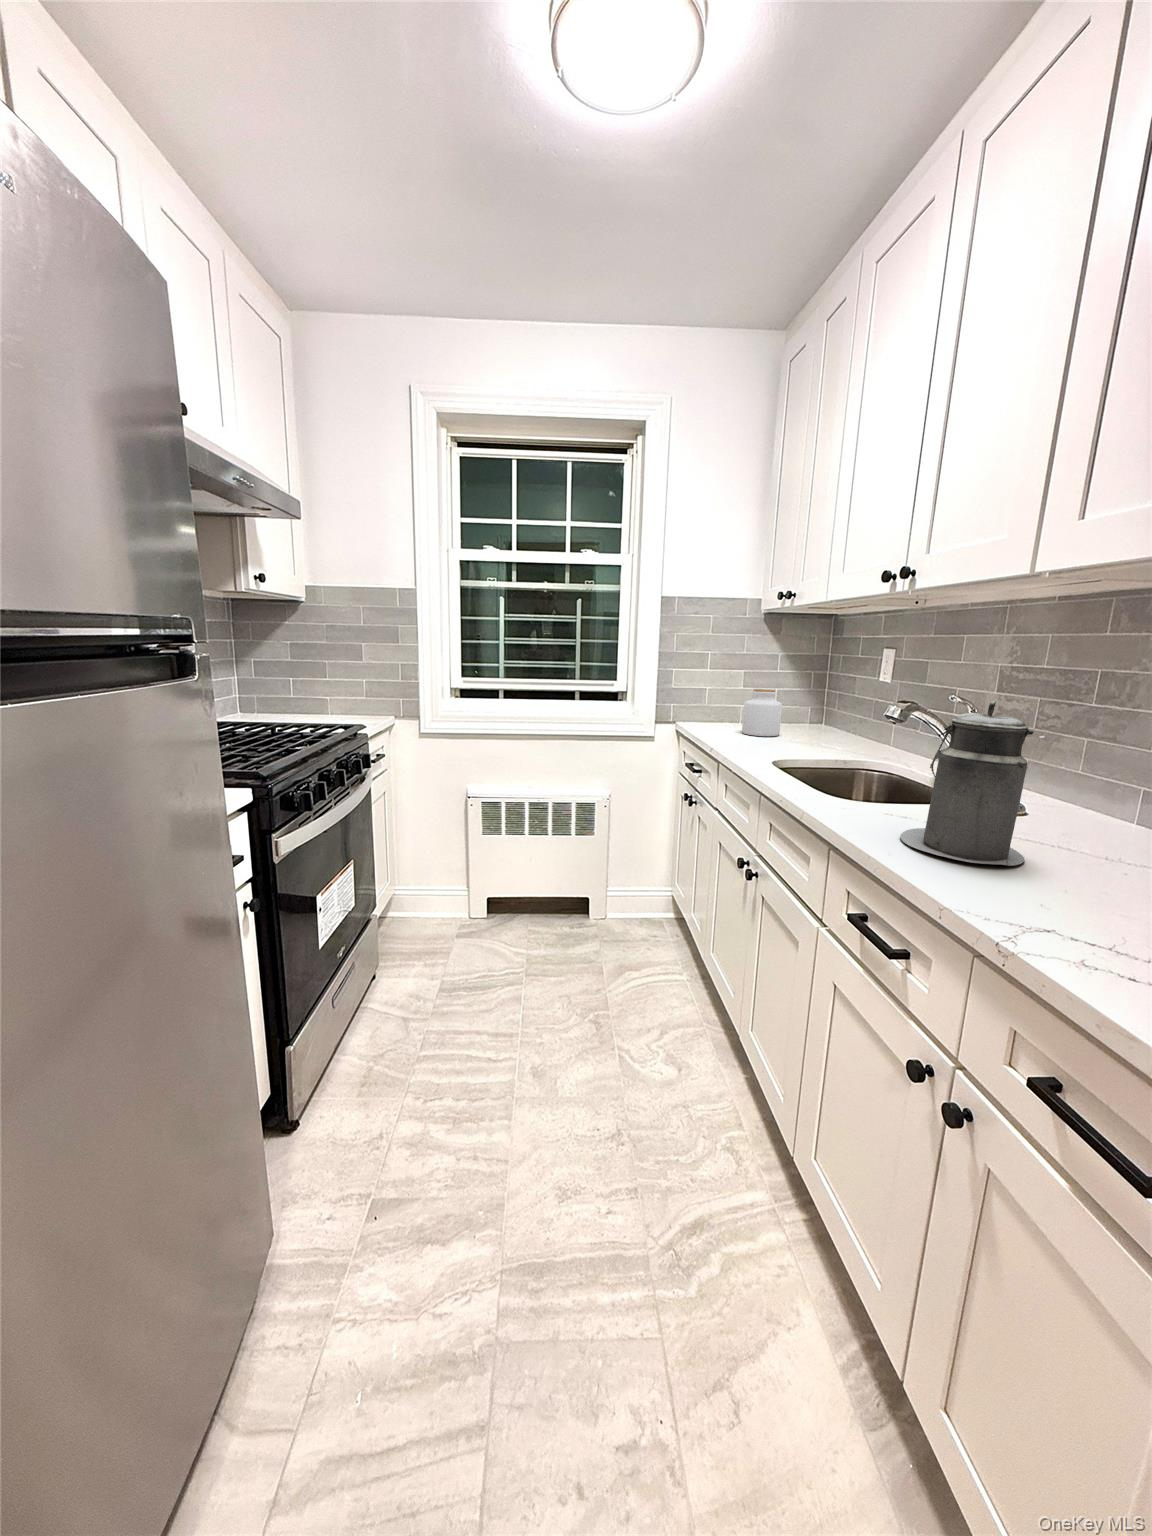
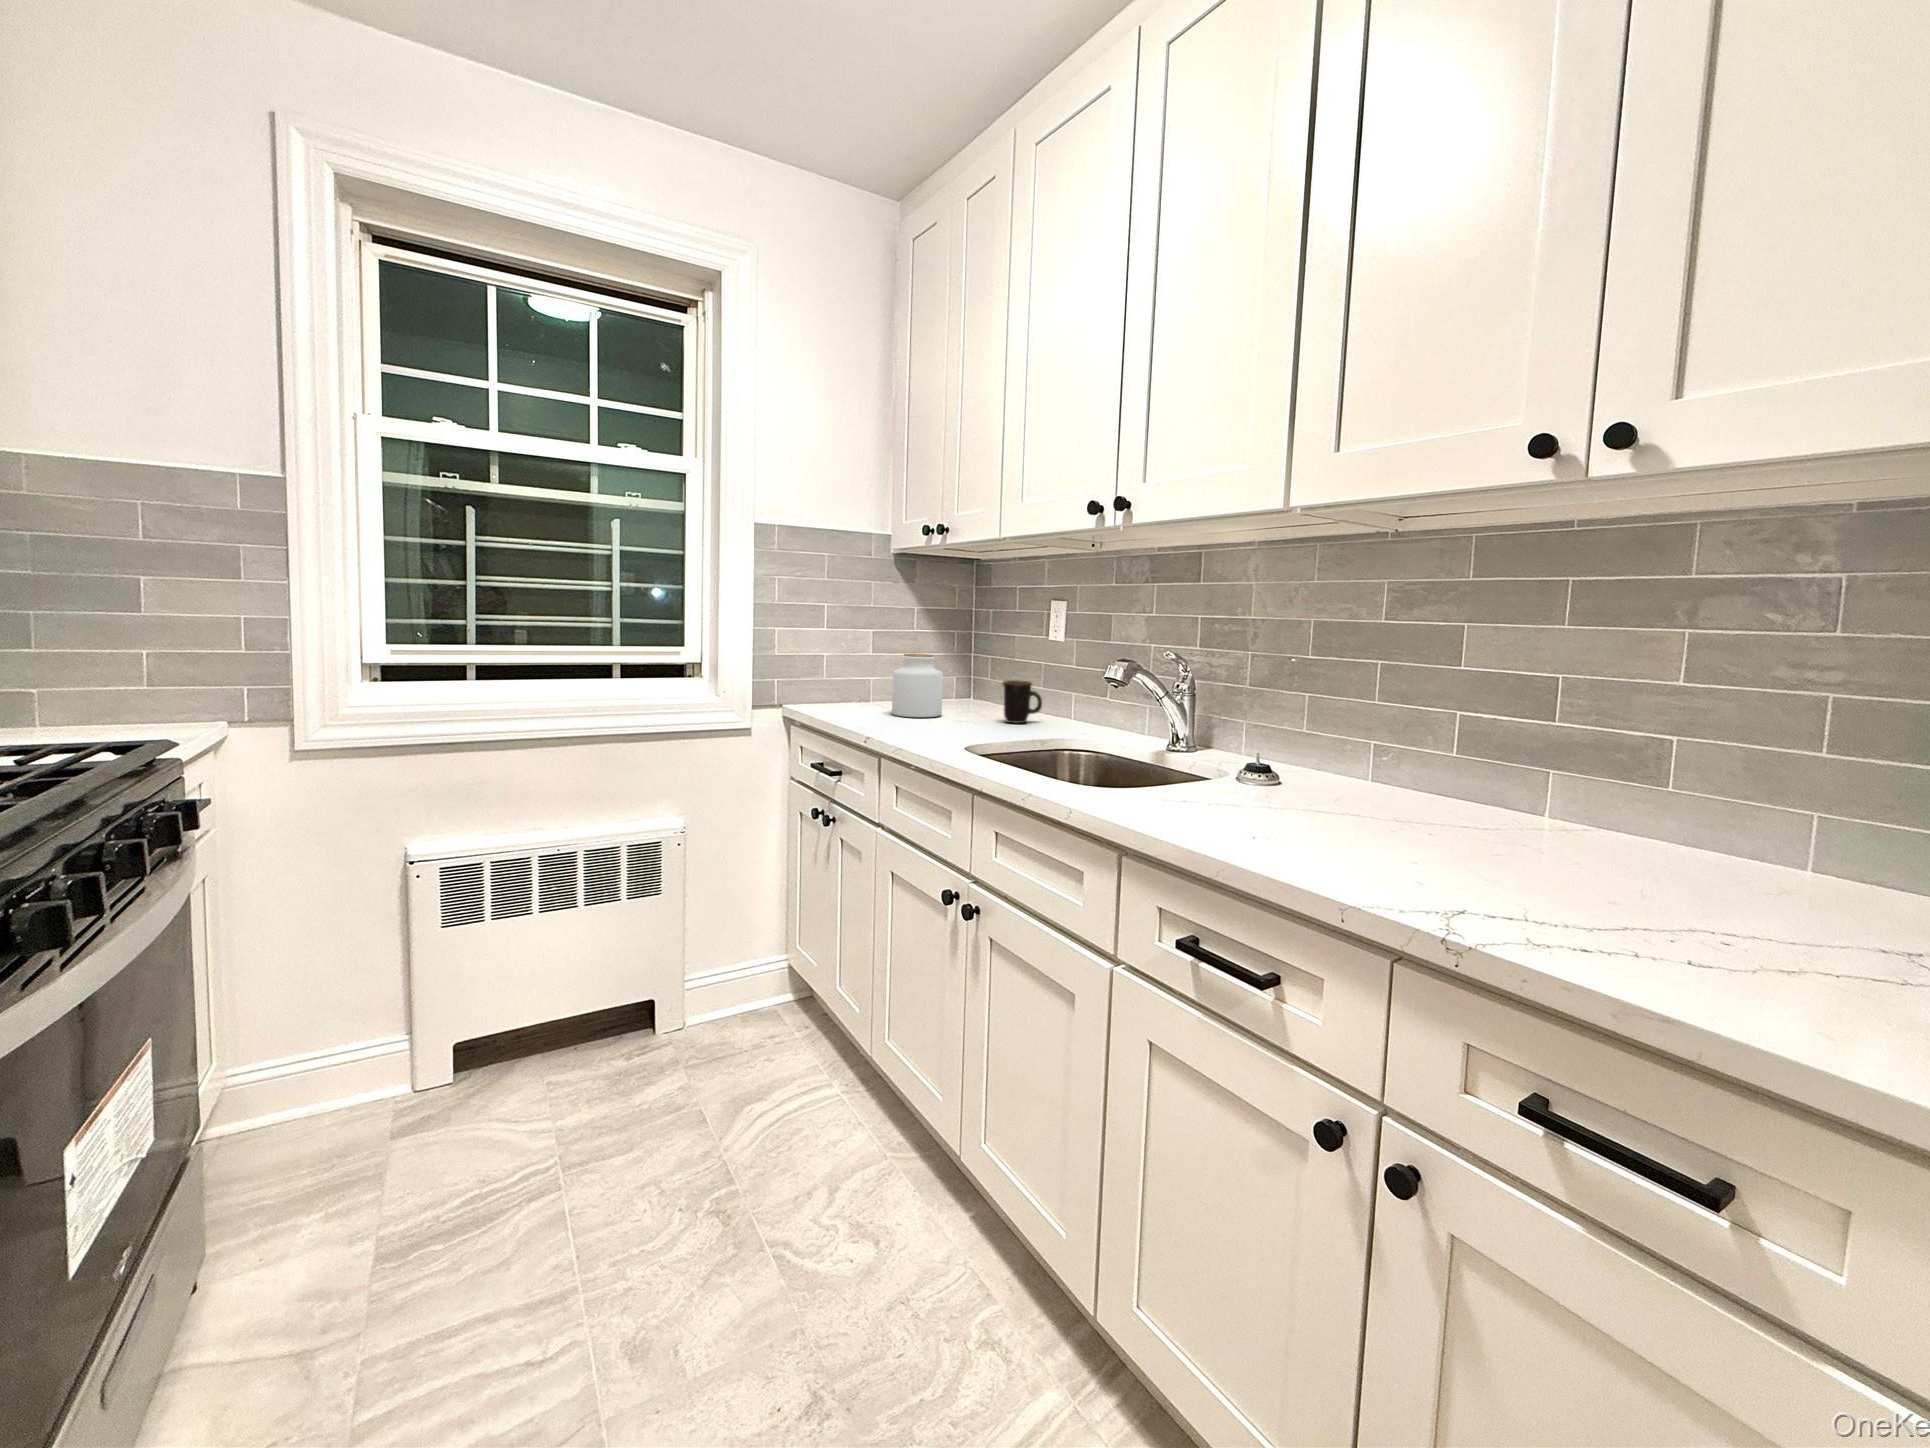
canister: present [900,701,1034,866] -> none [1190,653,1320,841]
mug: none [826,712,861,746] -> present [1003,680,1042,723]

